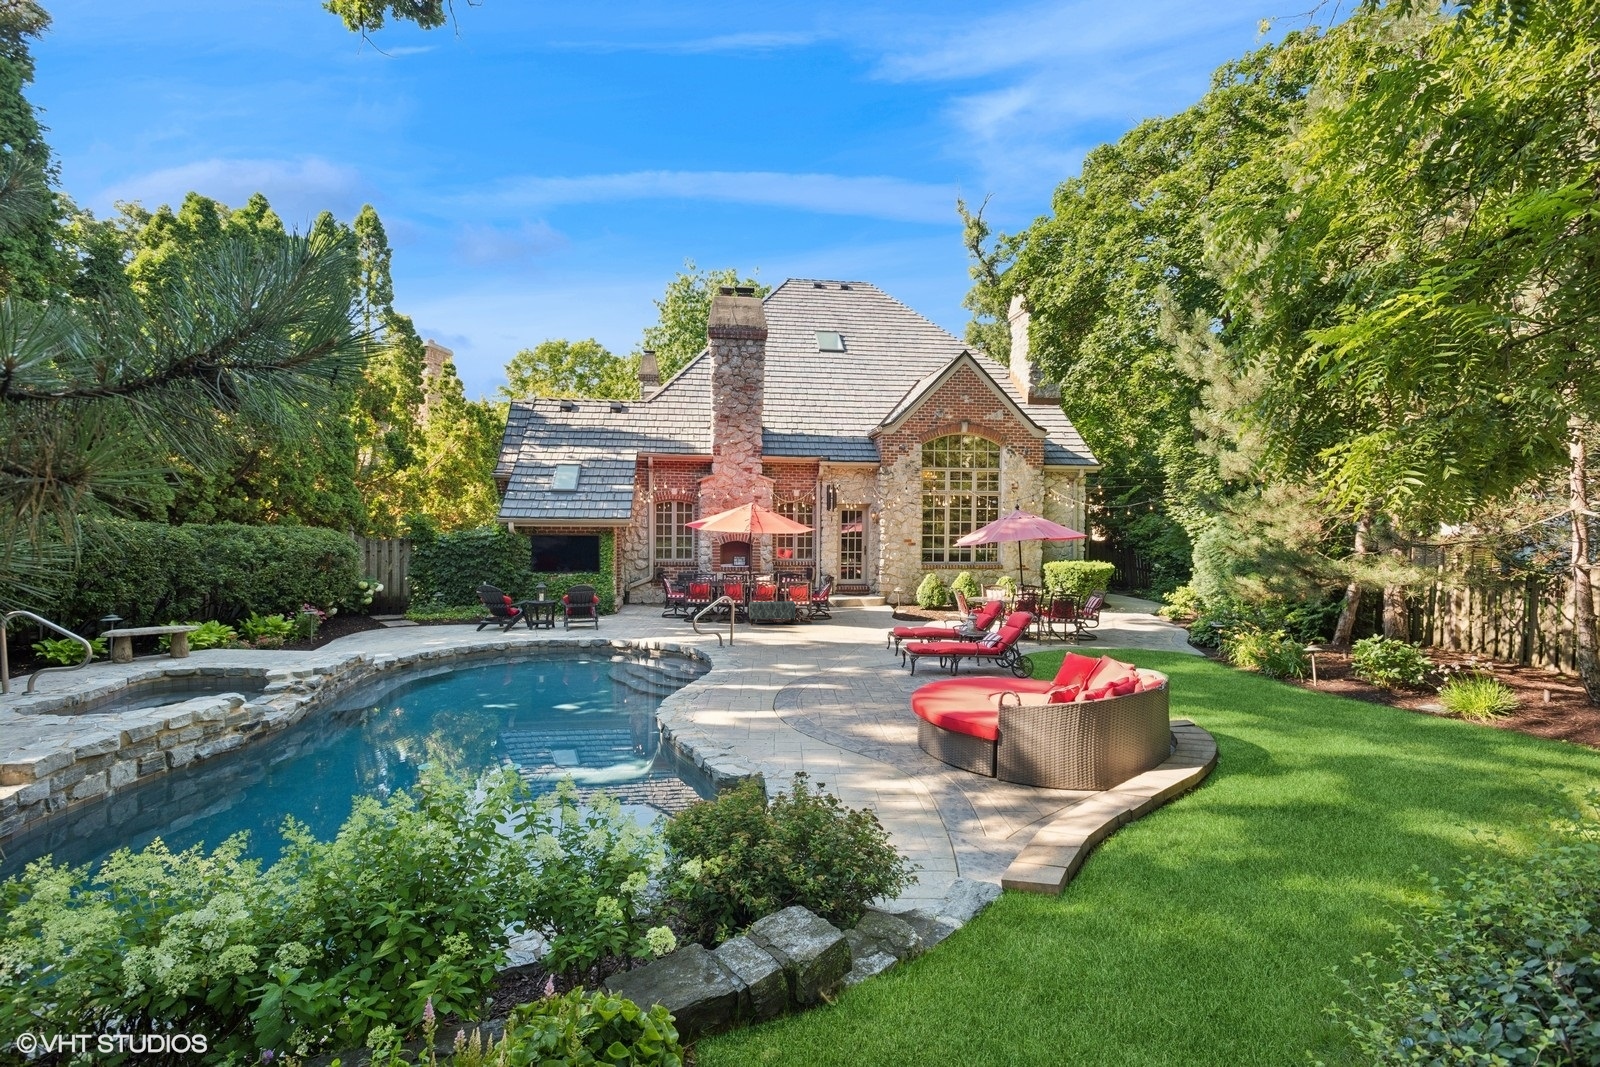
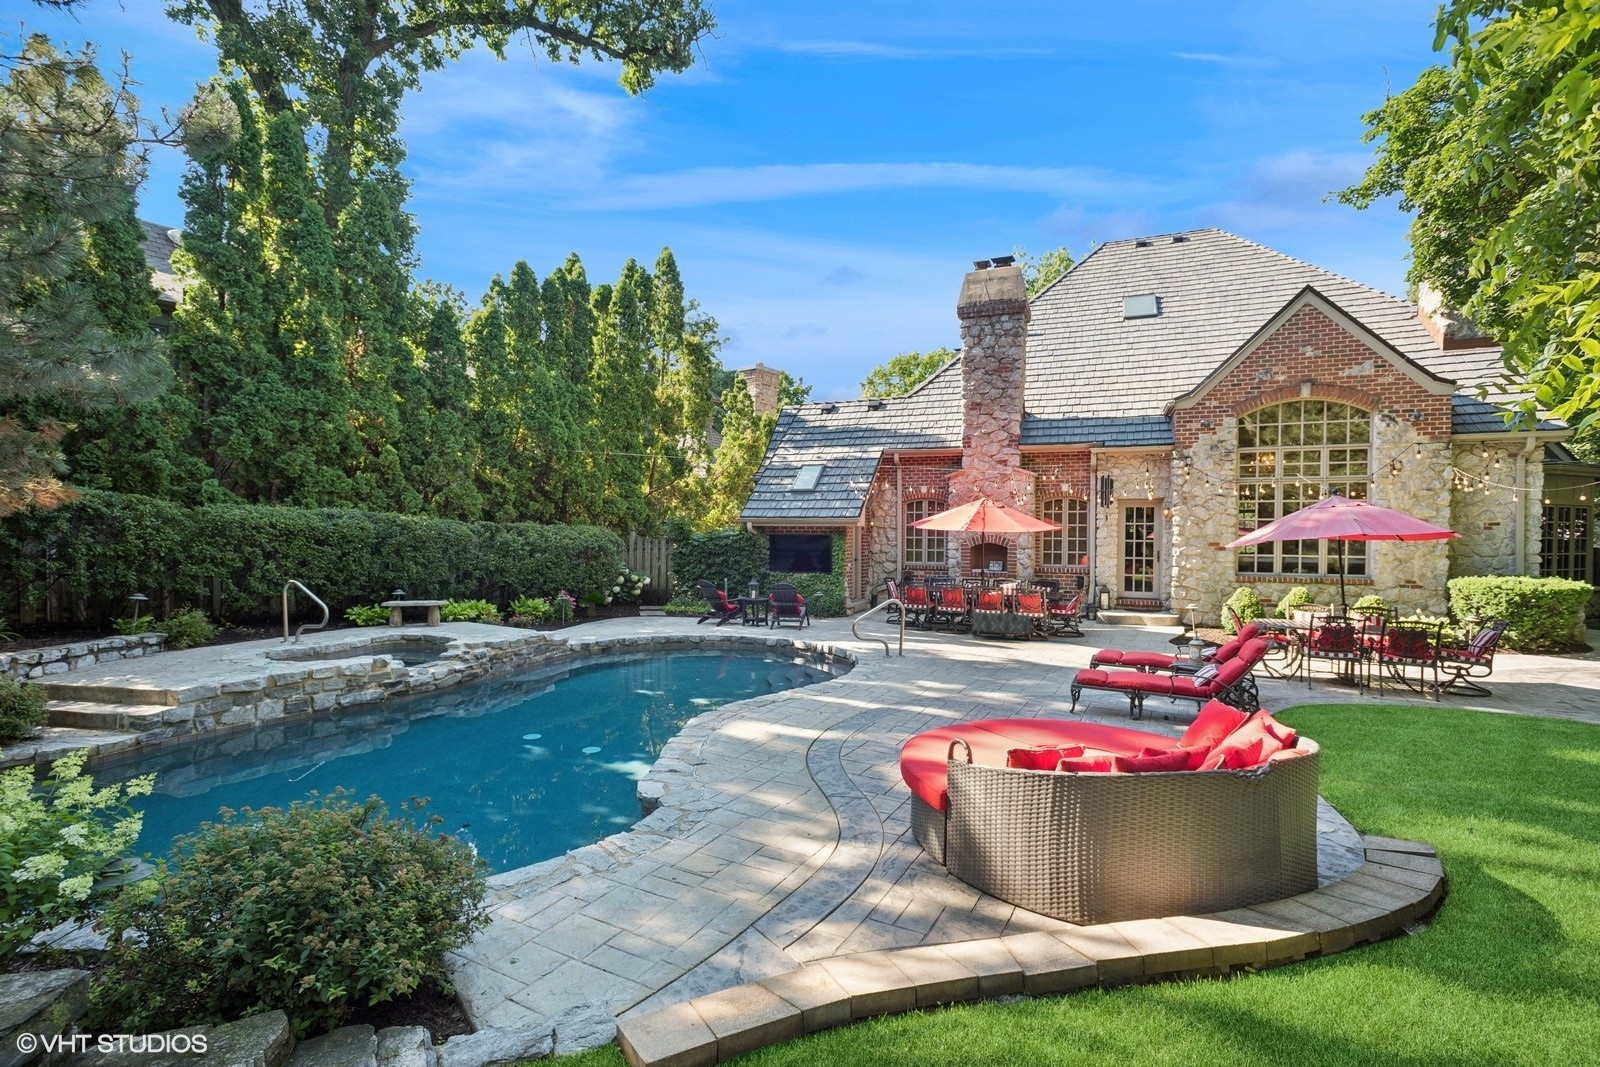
potted plant: none [327,601,367,631] -> present [579,591,604,616]

